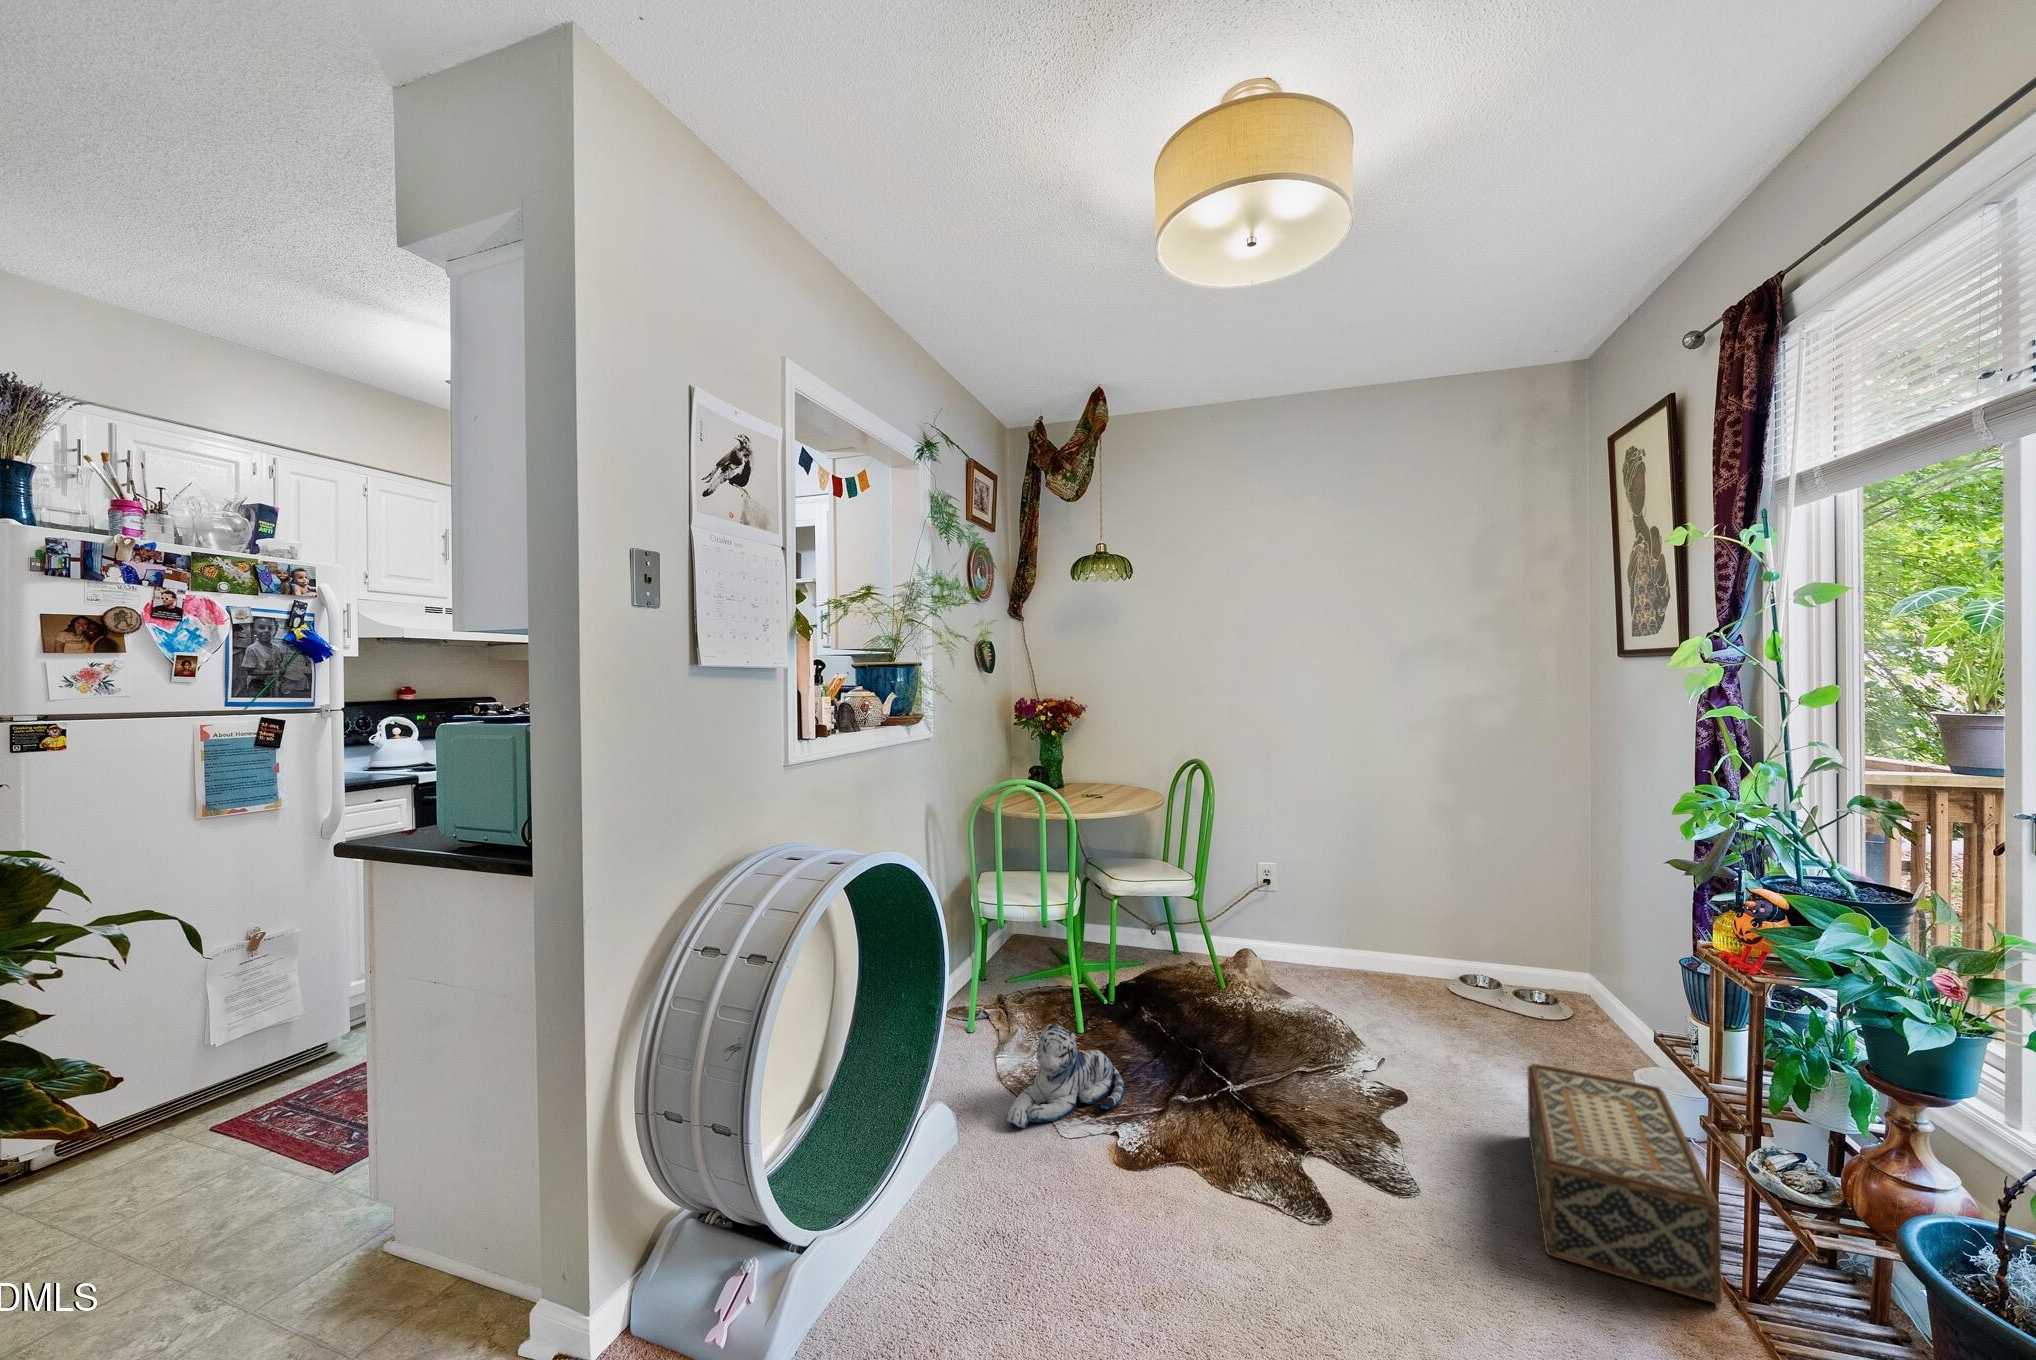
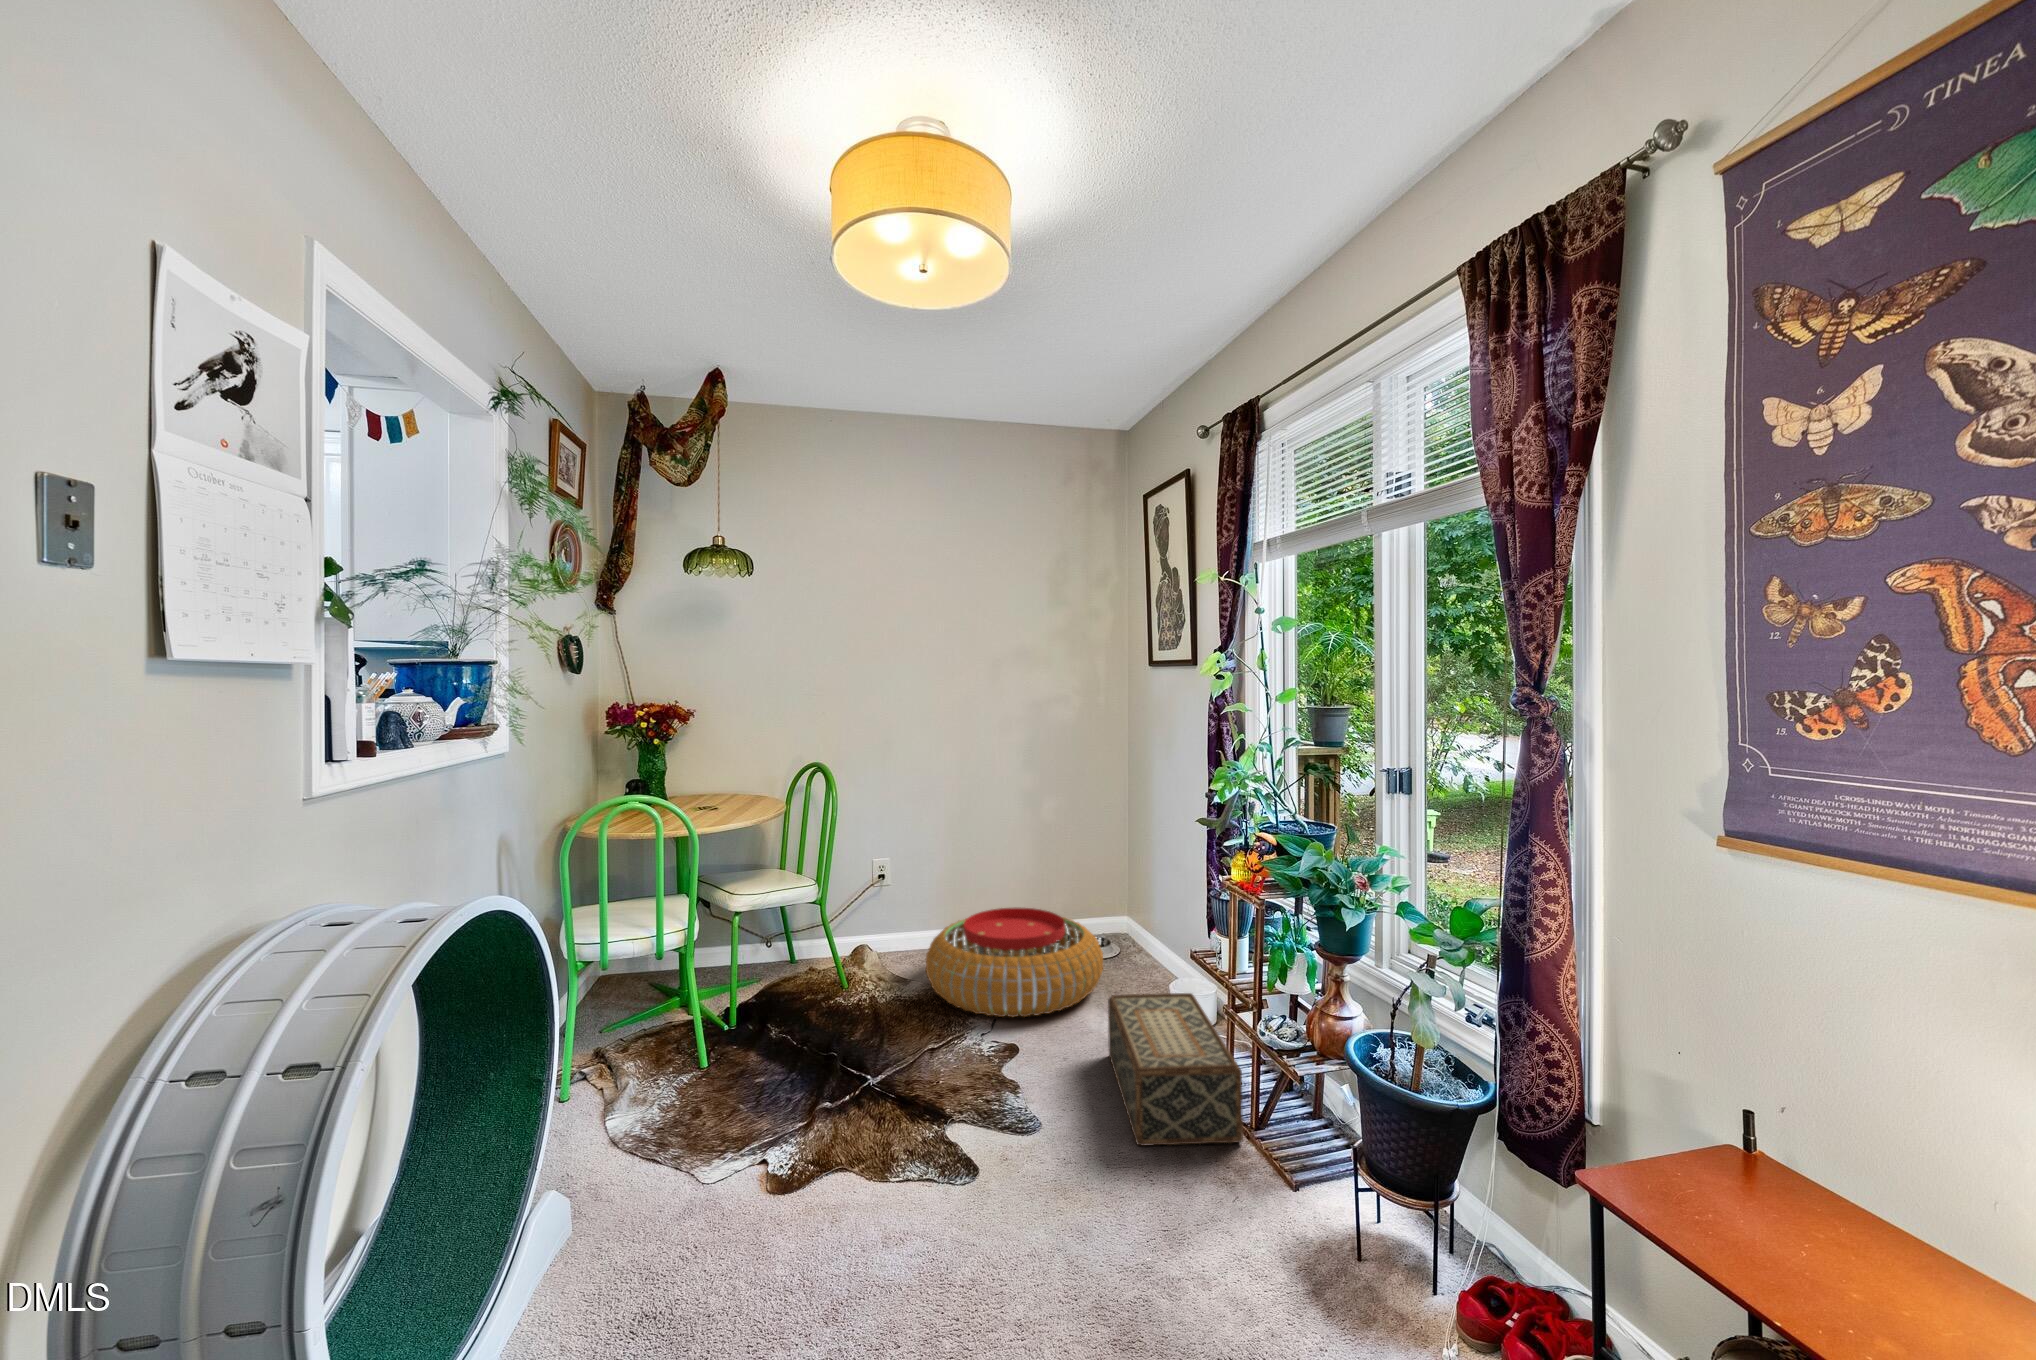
pouf: none [1308,935,1538,1068] -> present [926,908,1103,1017]
plush toy: present [1007,1024,1125,1128] -> none [634,1062,765,1187]

